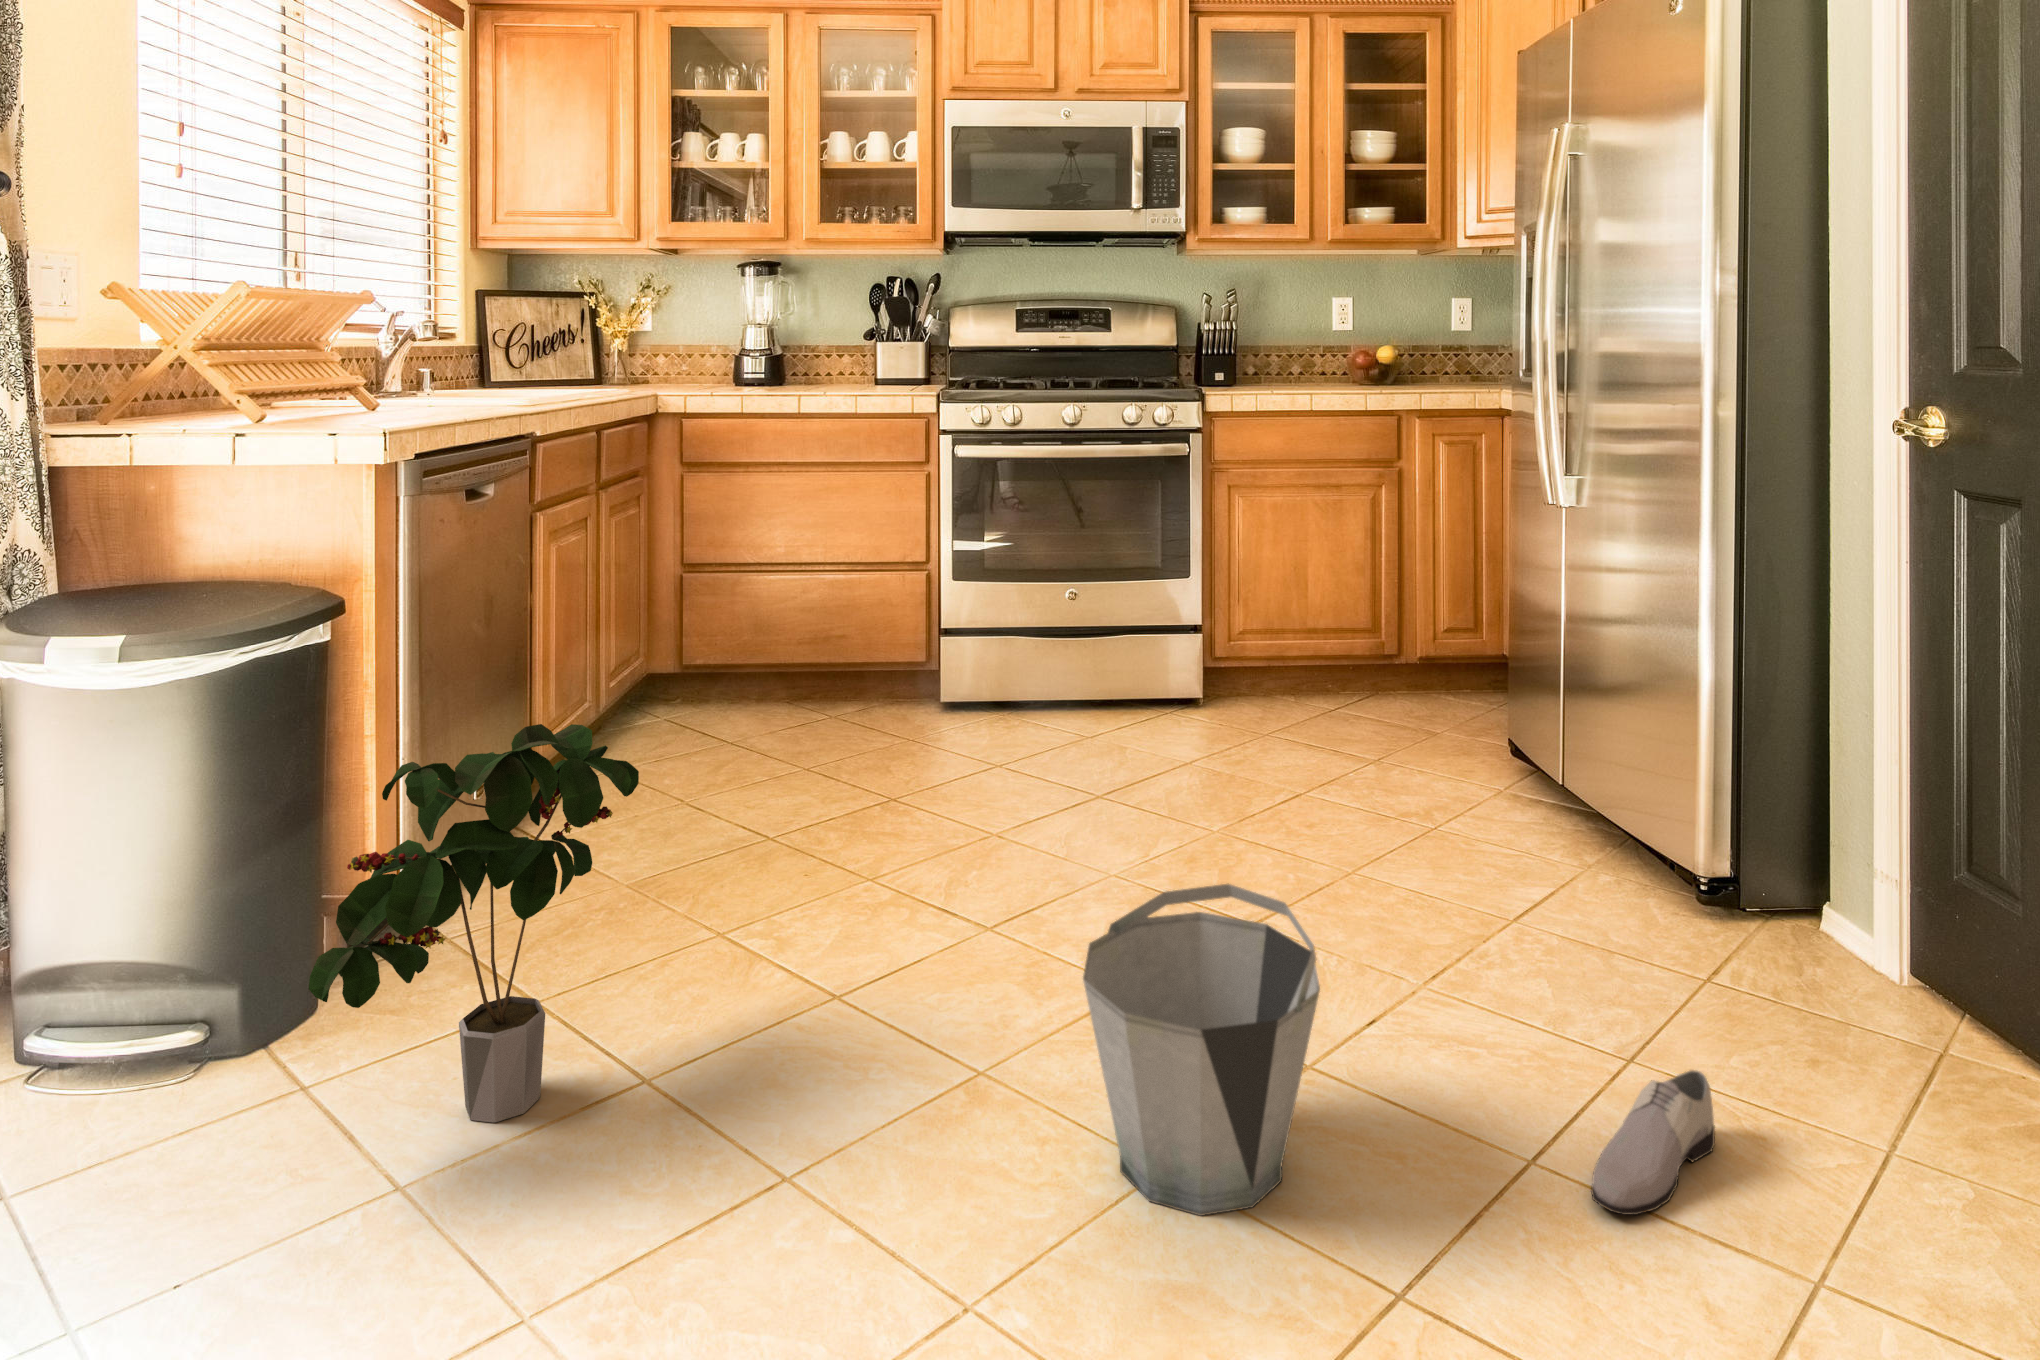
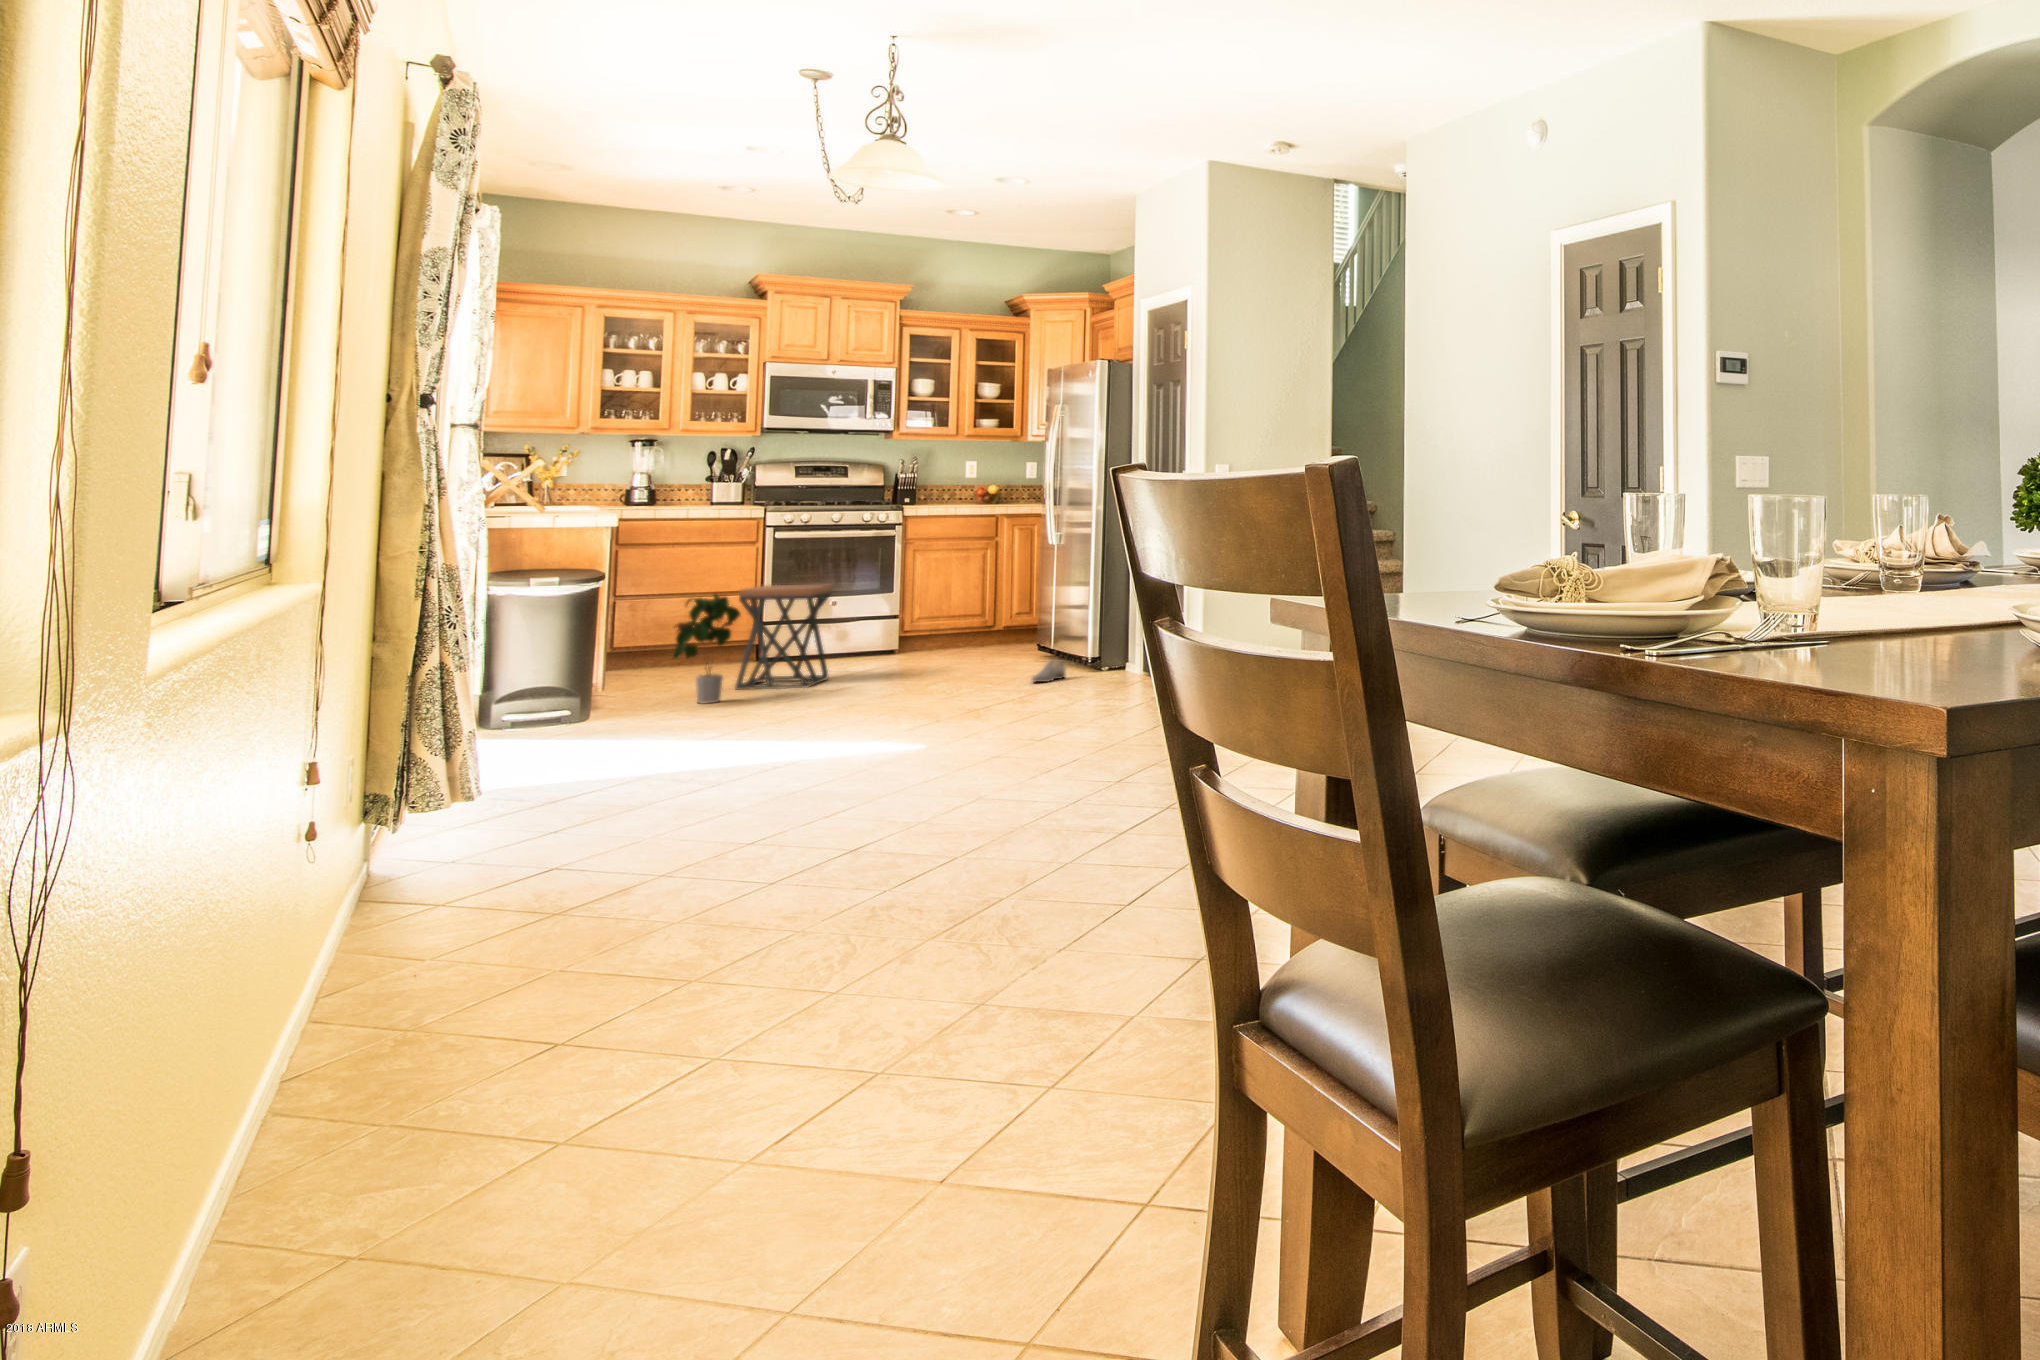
stool: none [706,623,969,982] -> present [735,585,832,690]
bucket: present [1083,884,1320,1216] -> none [900,625,965,692]

